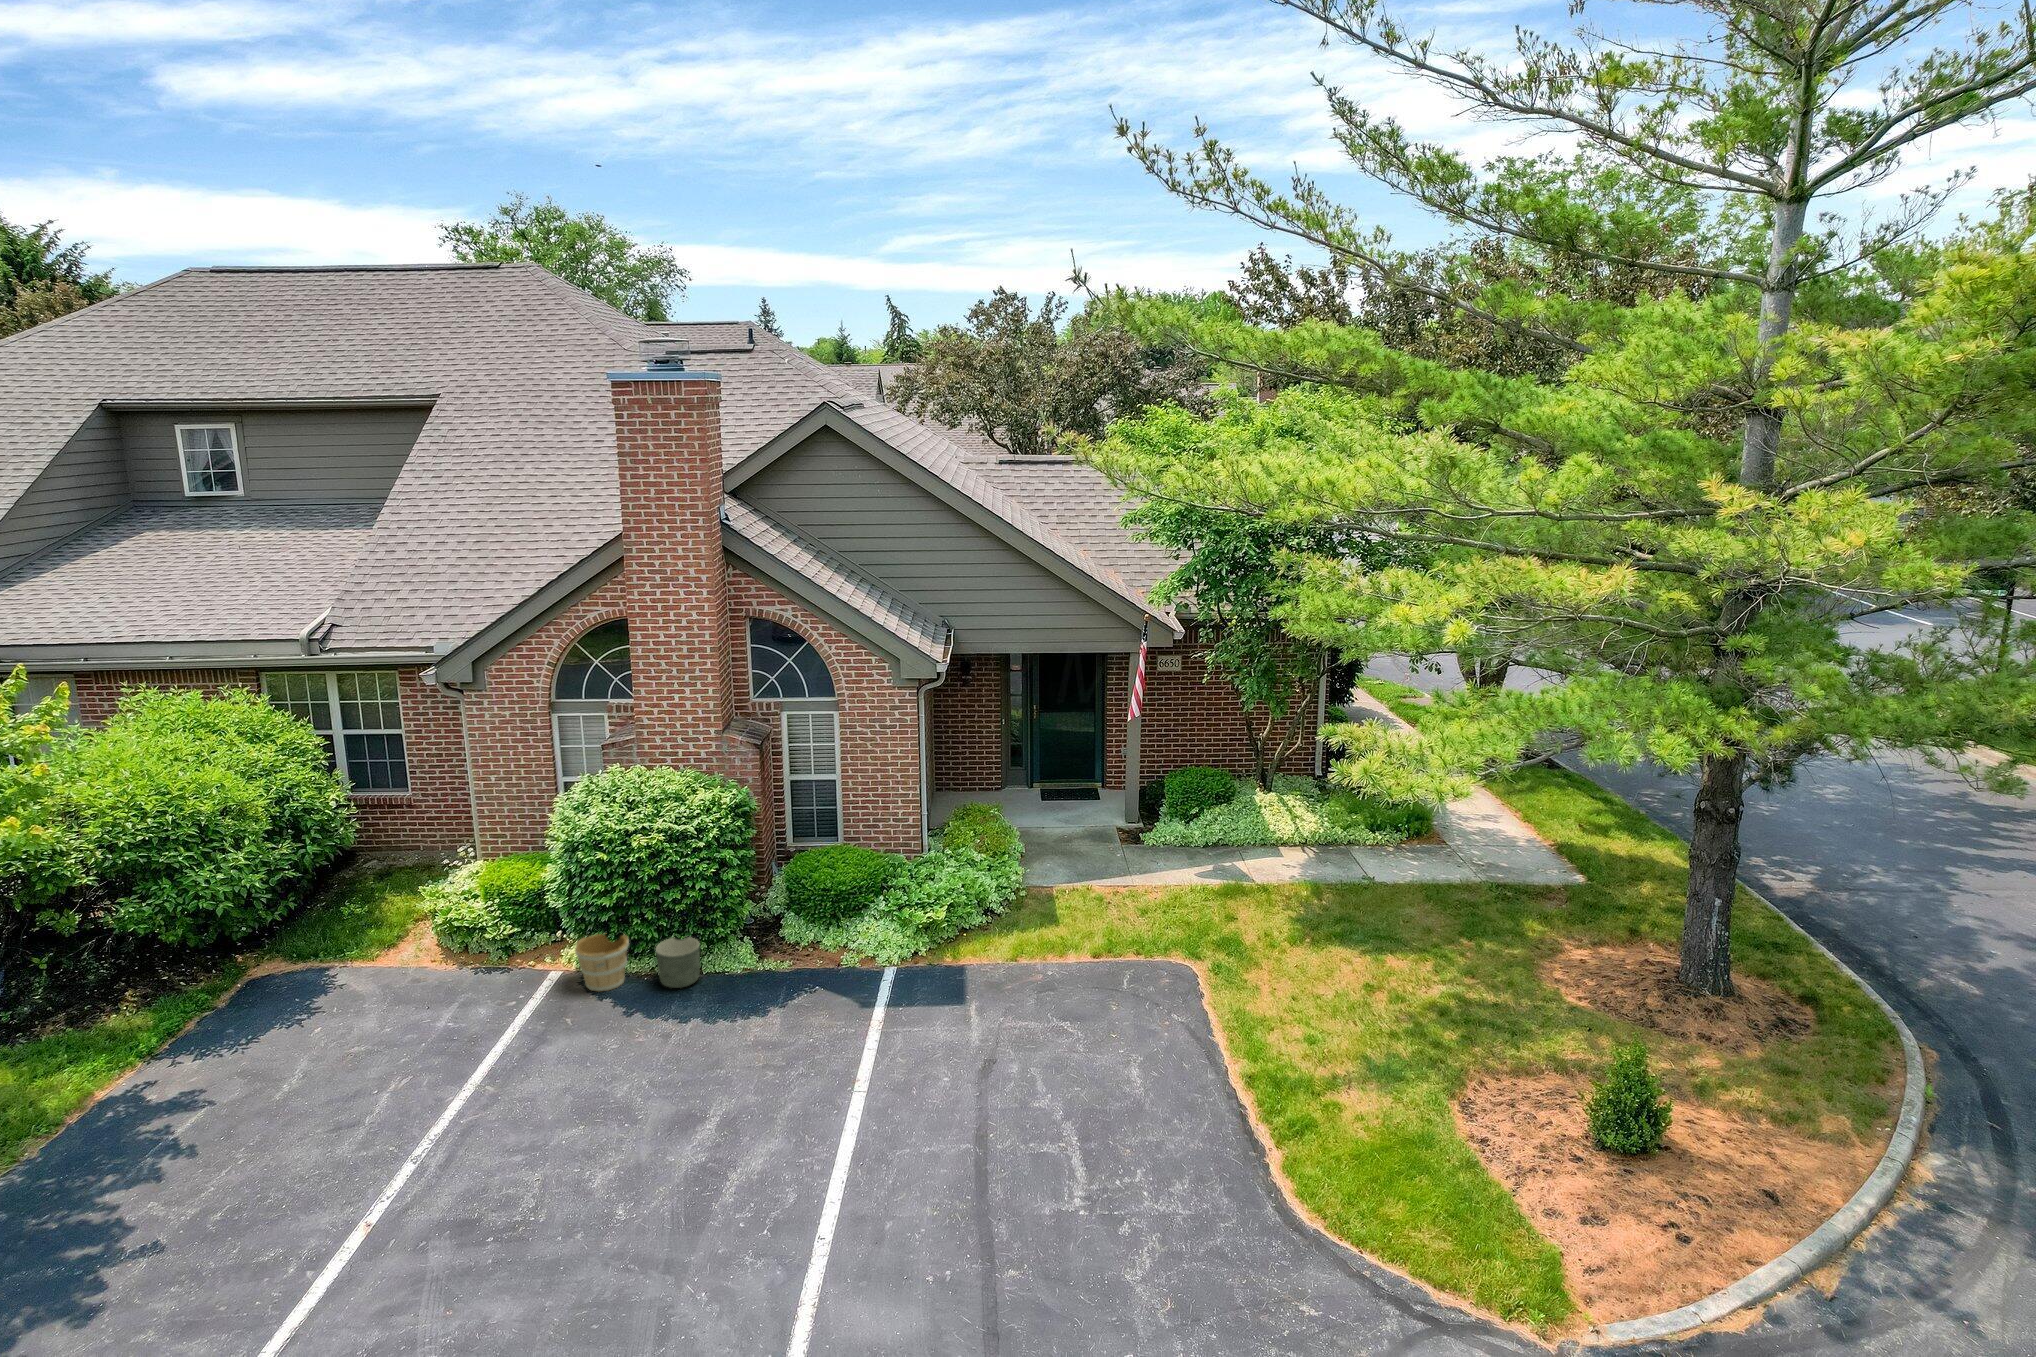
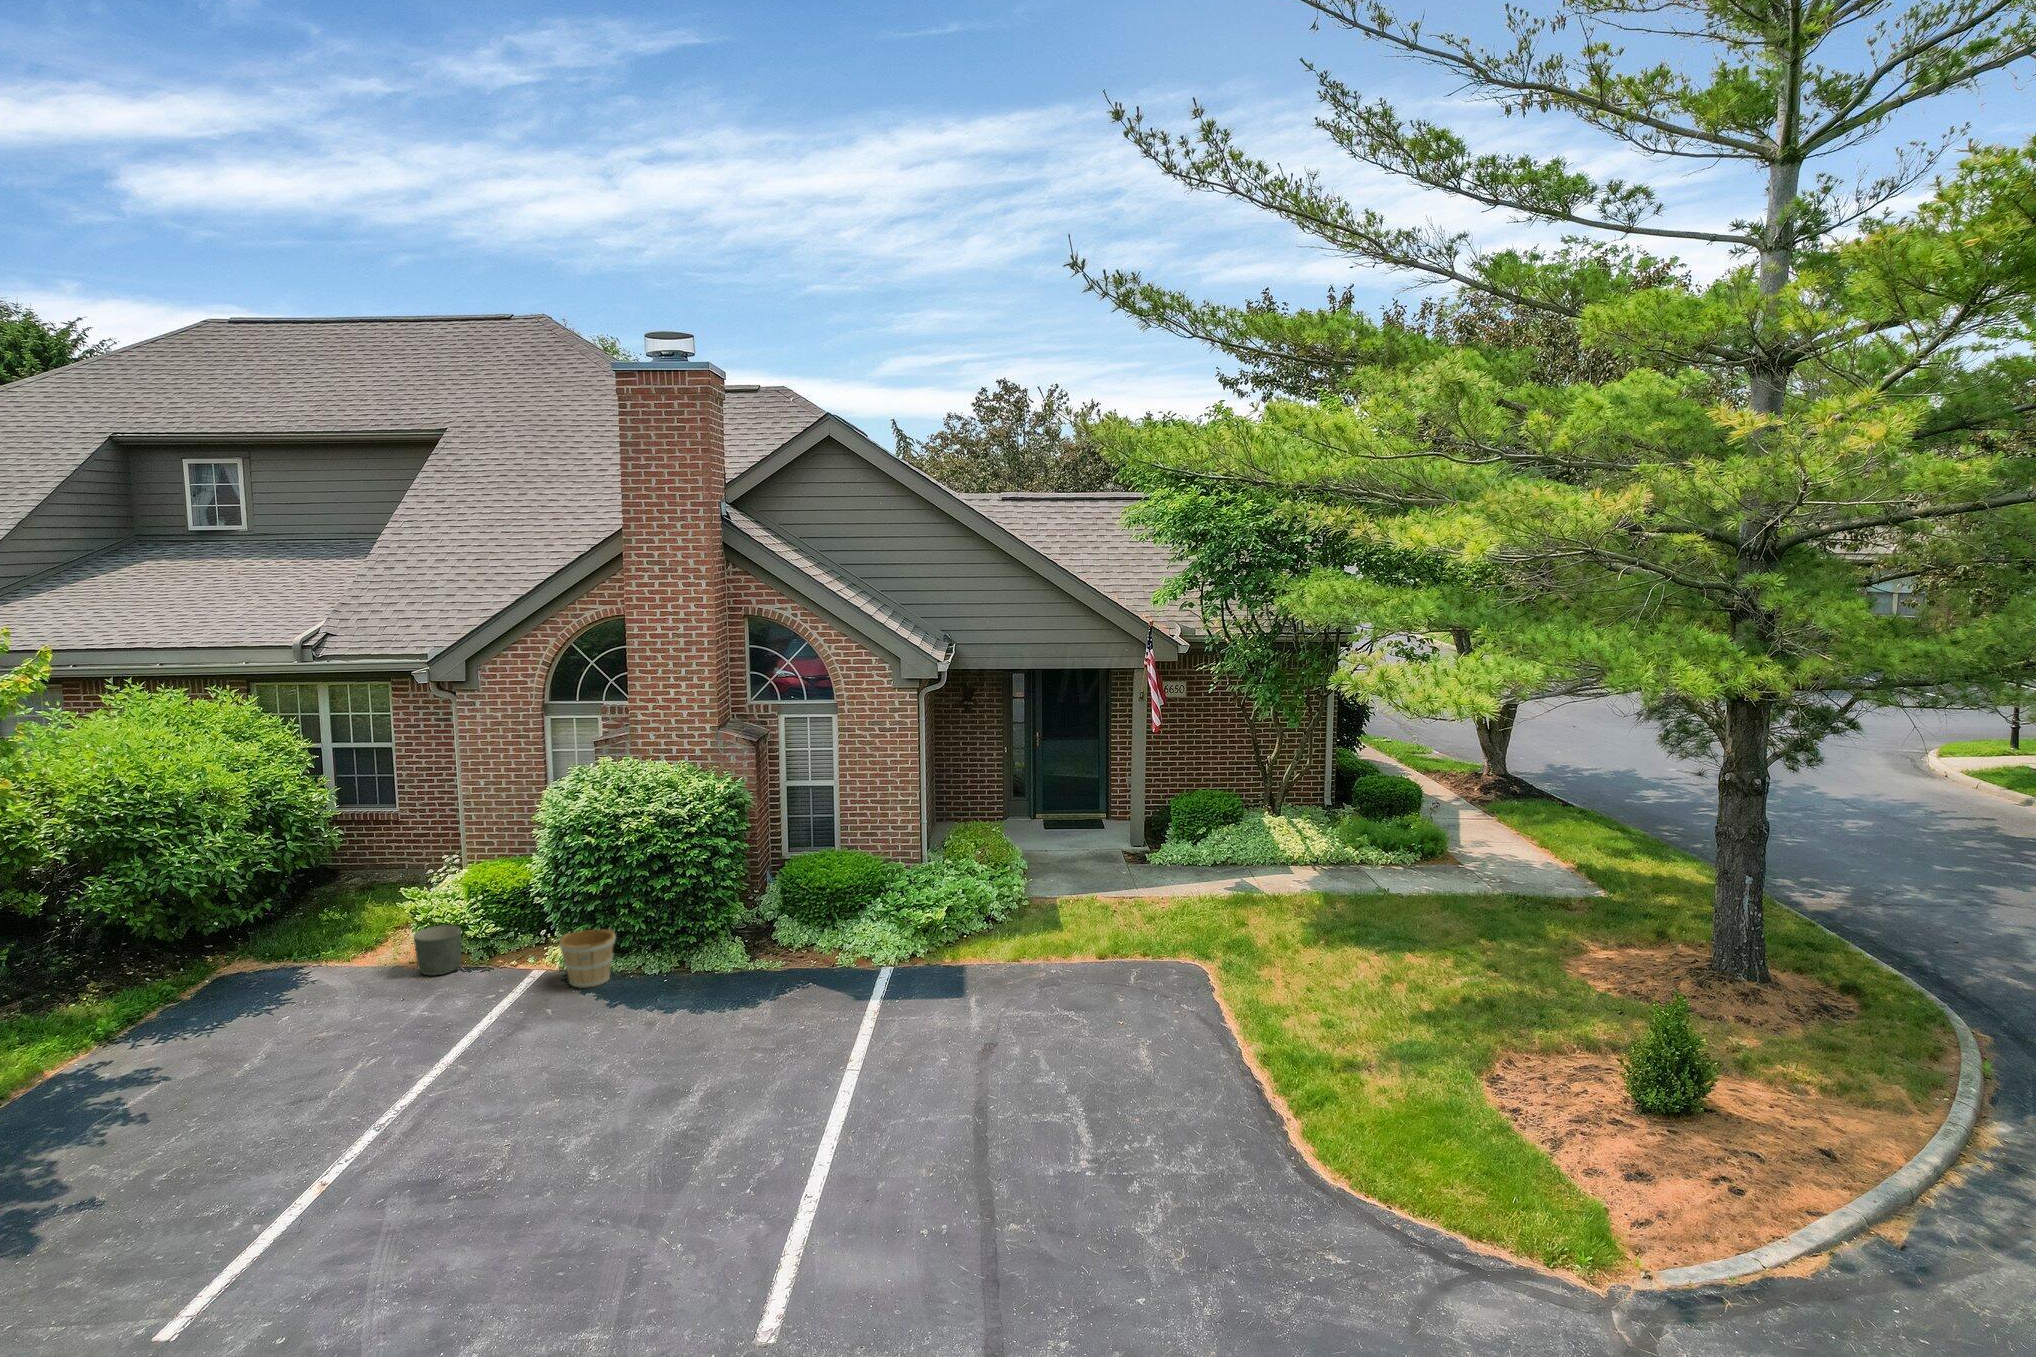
planter: present [656,937,700,988] -> present [414,926,461,976]

